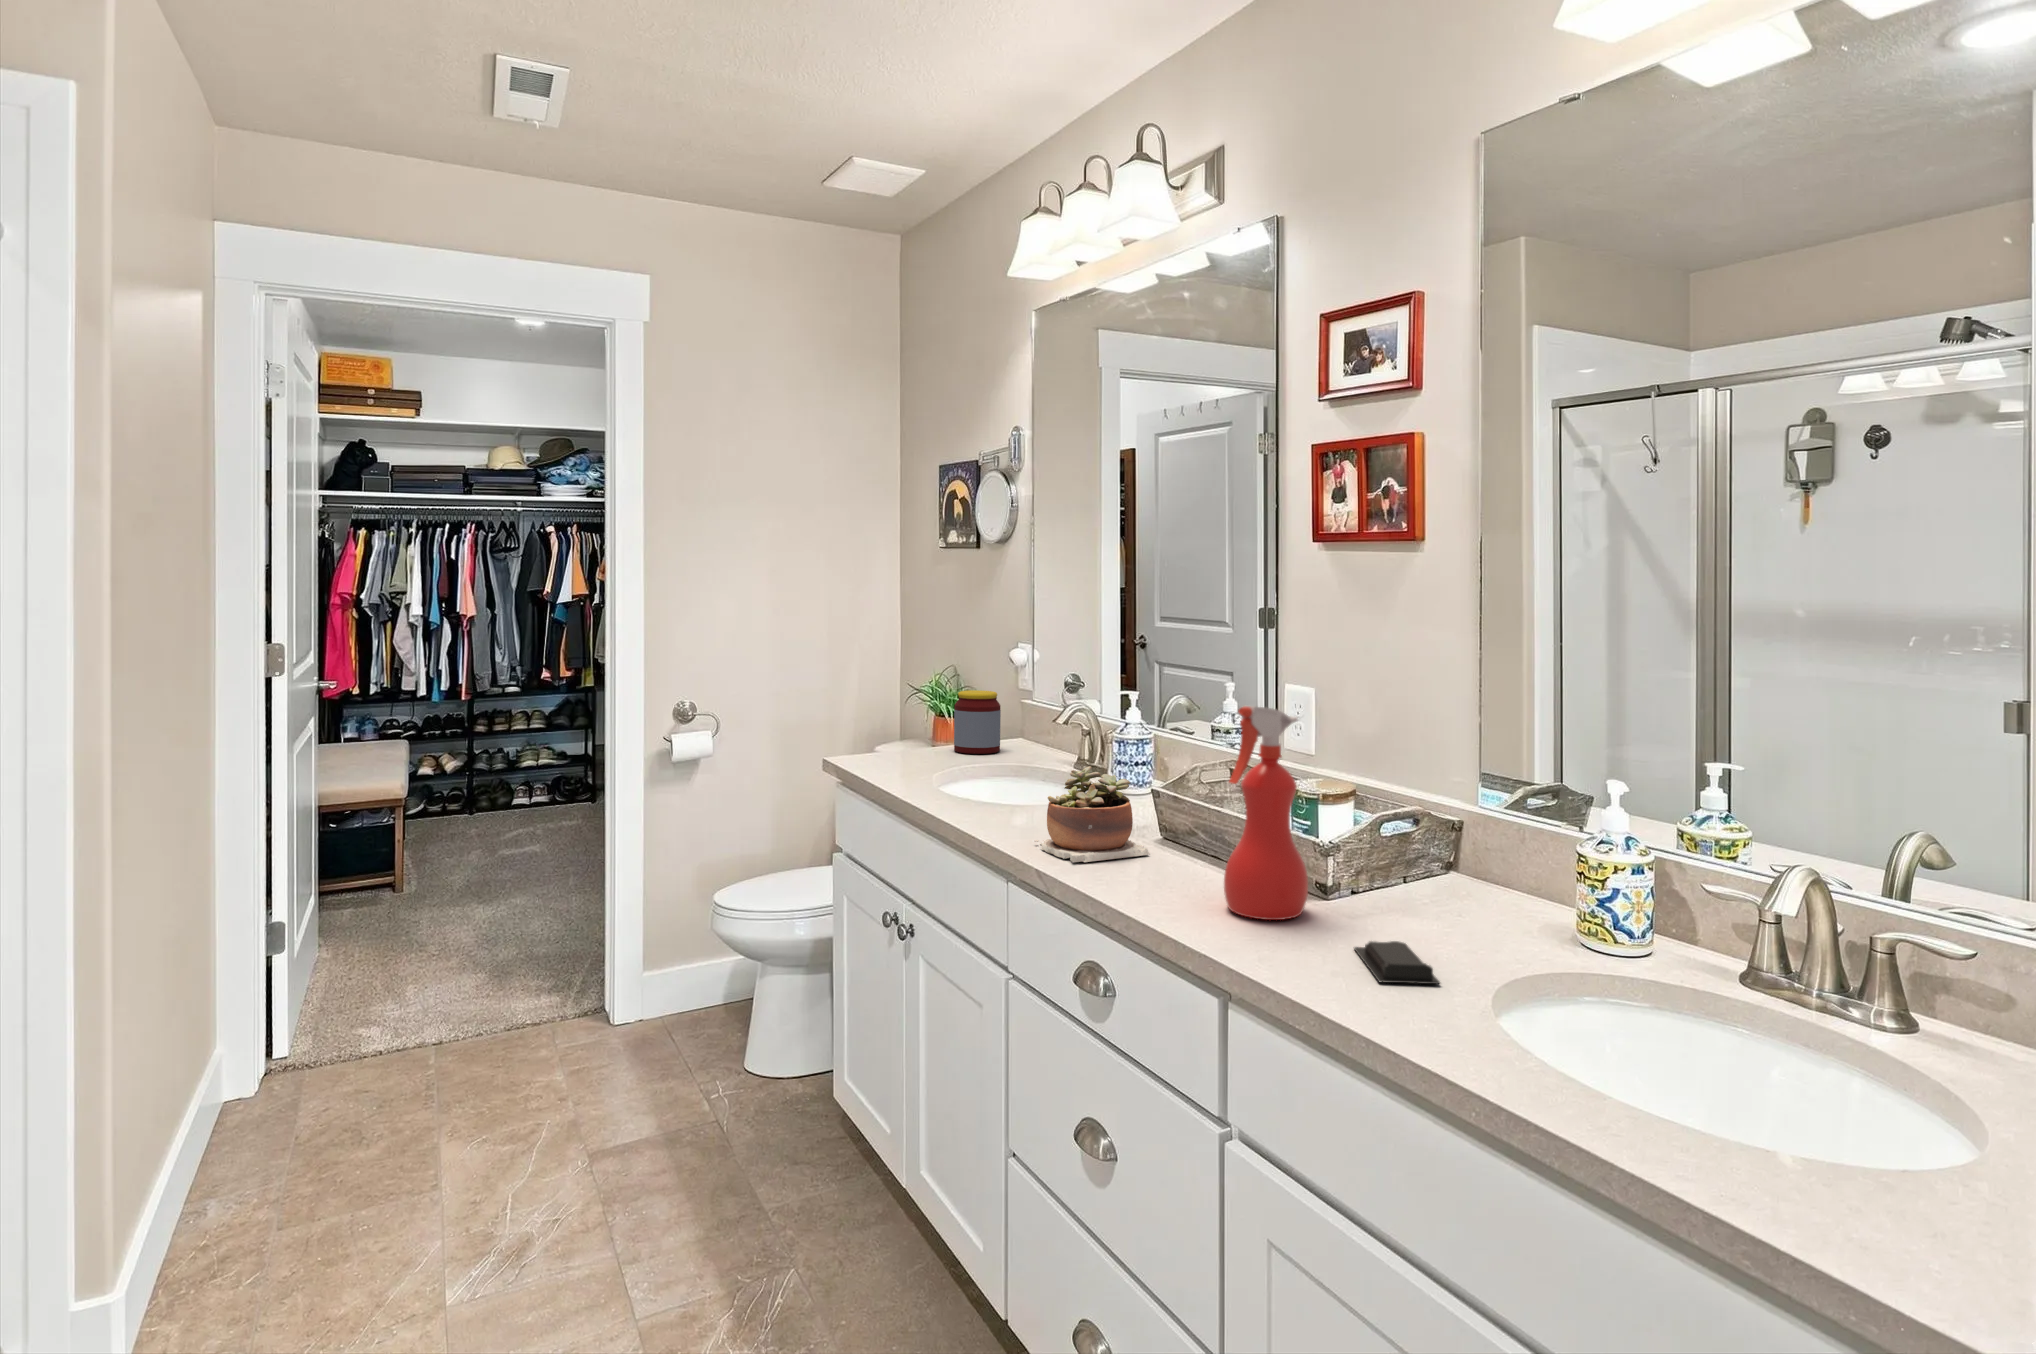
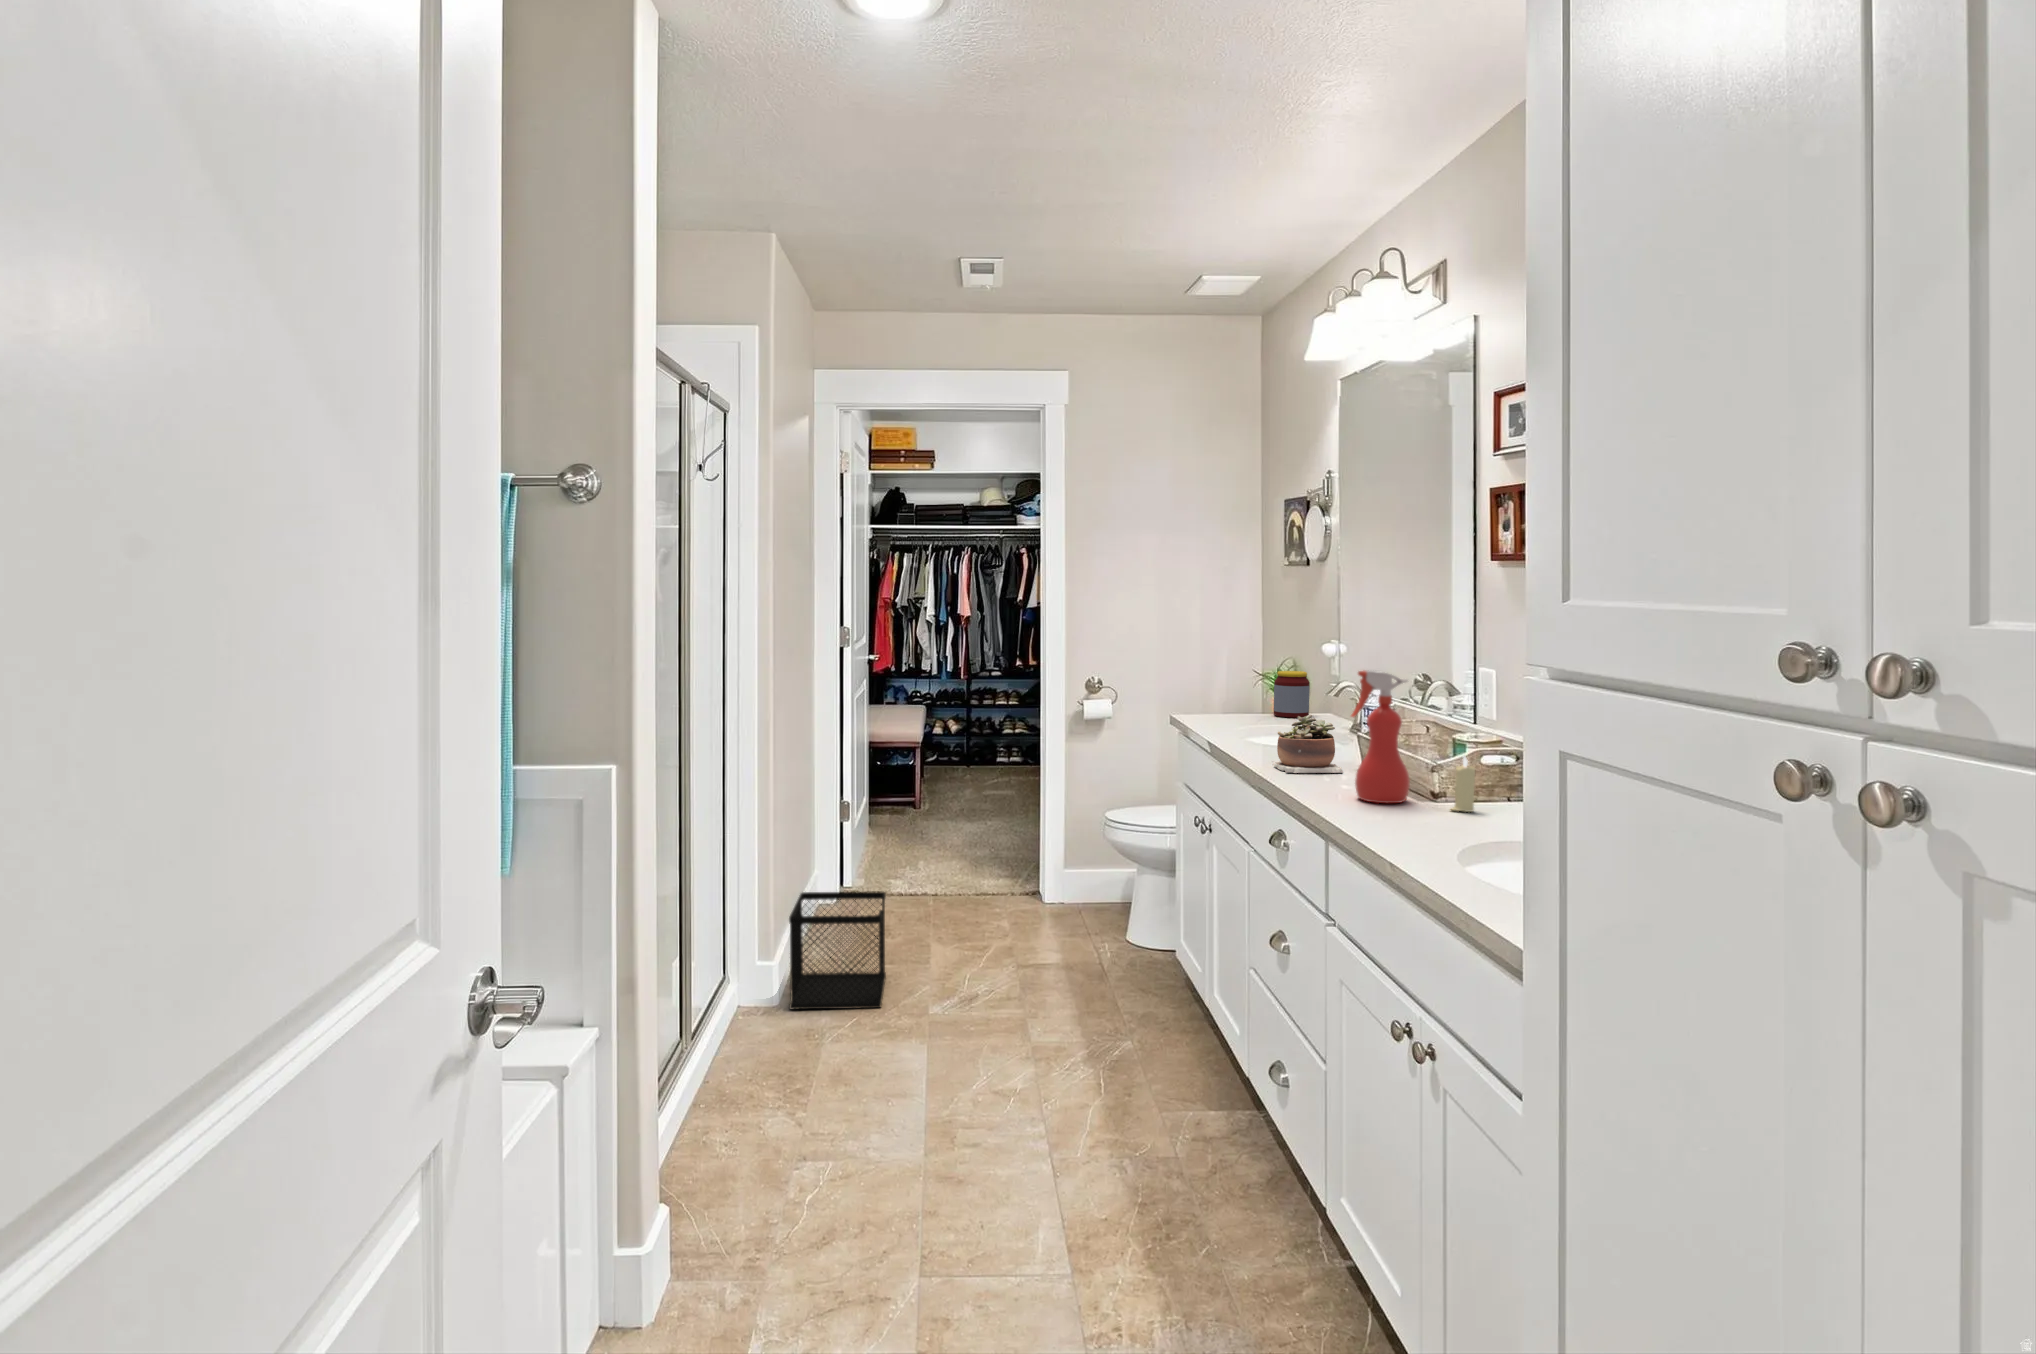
candle: none [1380,833,1416,926] -> present [1452,756,1475,812]
soap bar: present [1354,941,1440,984] -> none [1404,812,1449,832]
wastebasket: none [149,1079,358,1342] -> present [789,891,886,1009]

